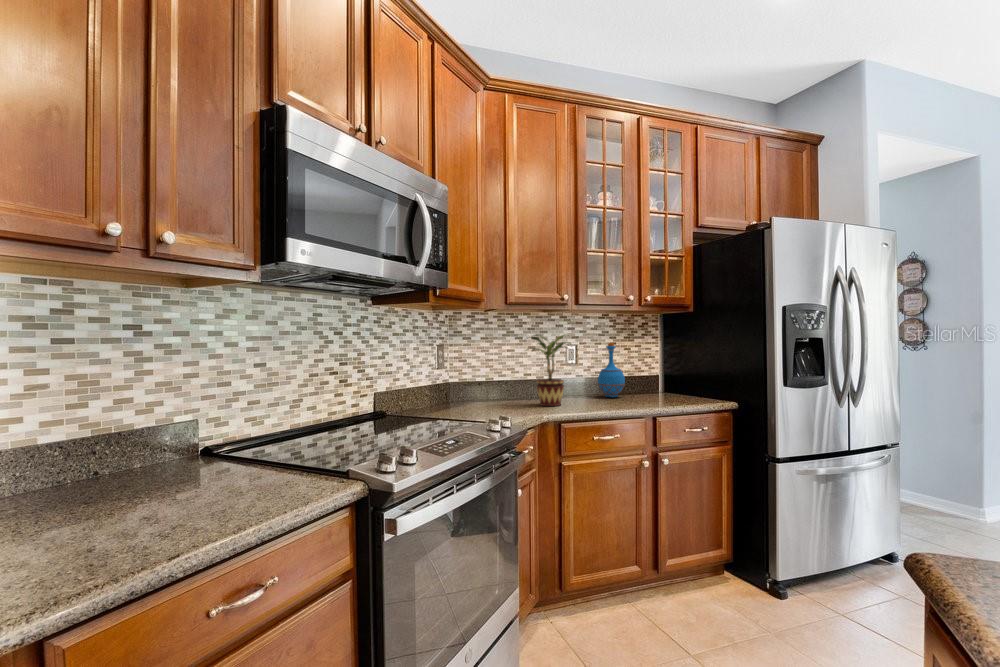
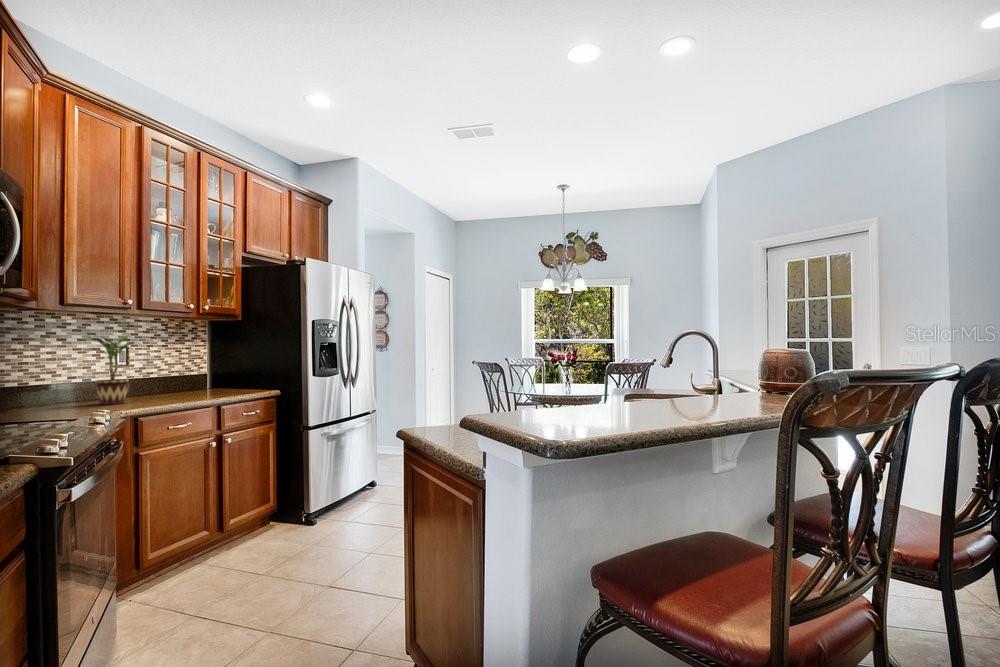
bottle: present [598,343,625,397] -> none [152,345,182,395]

